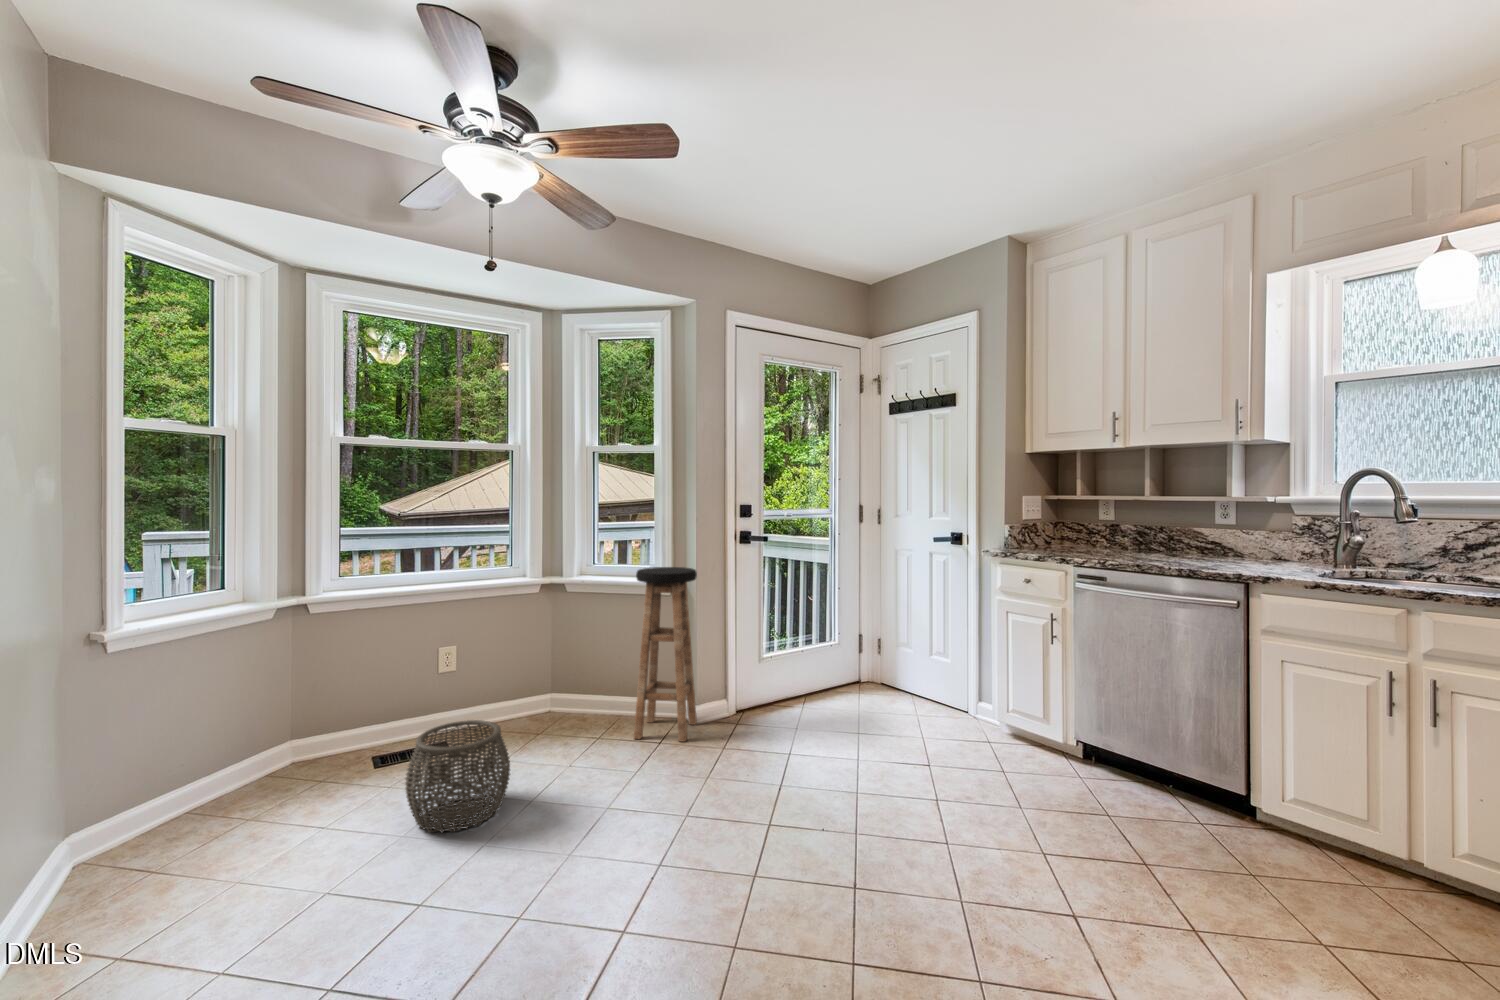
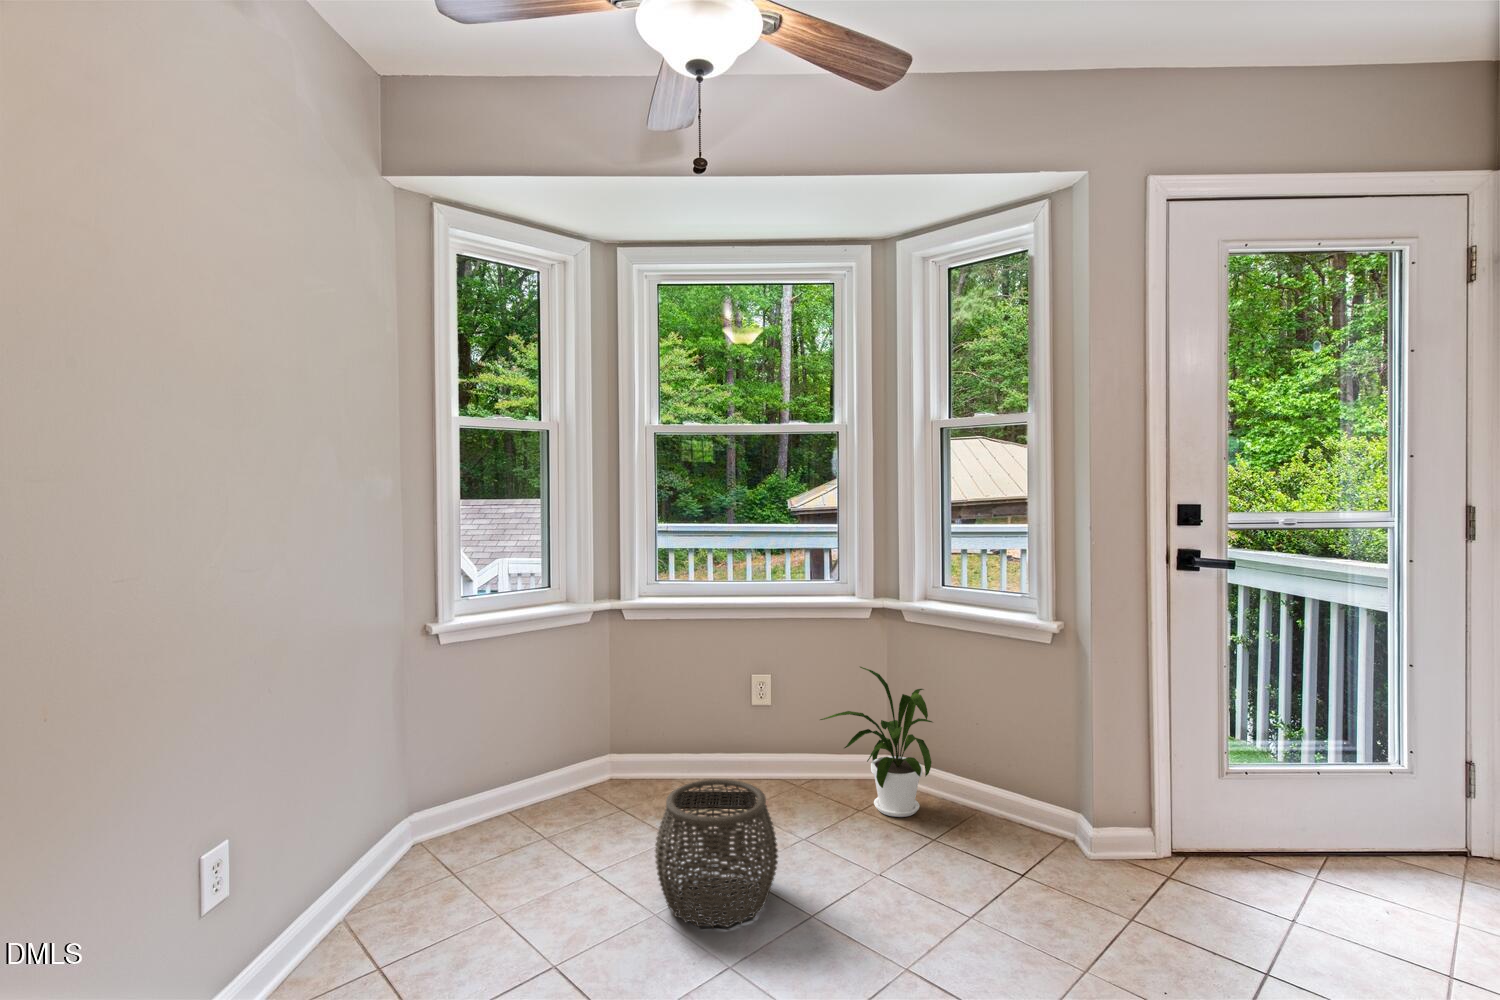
bar stool: present [634,567,697,742] -> none [980,598,1092,883]
house plant: none [509,628,594,732] -> present [820,667,932,817]

